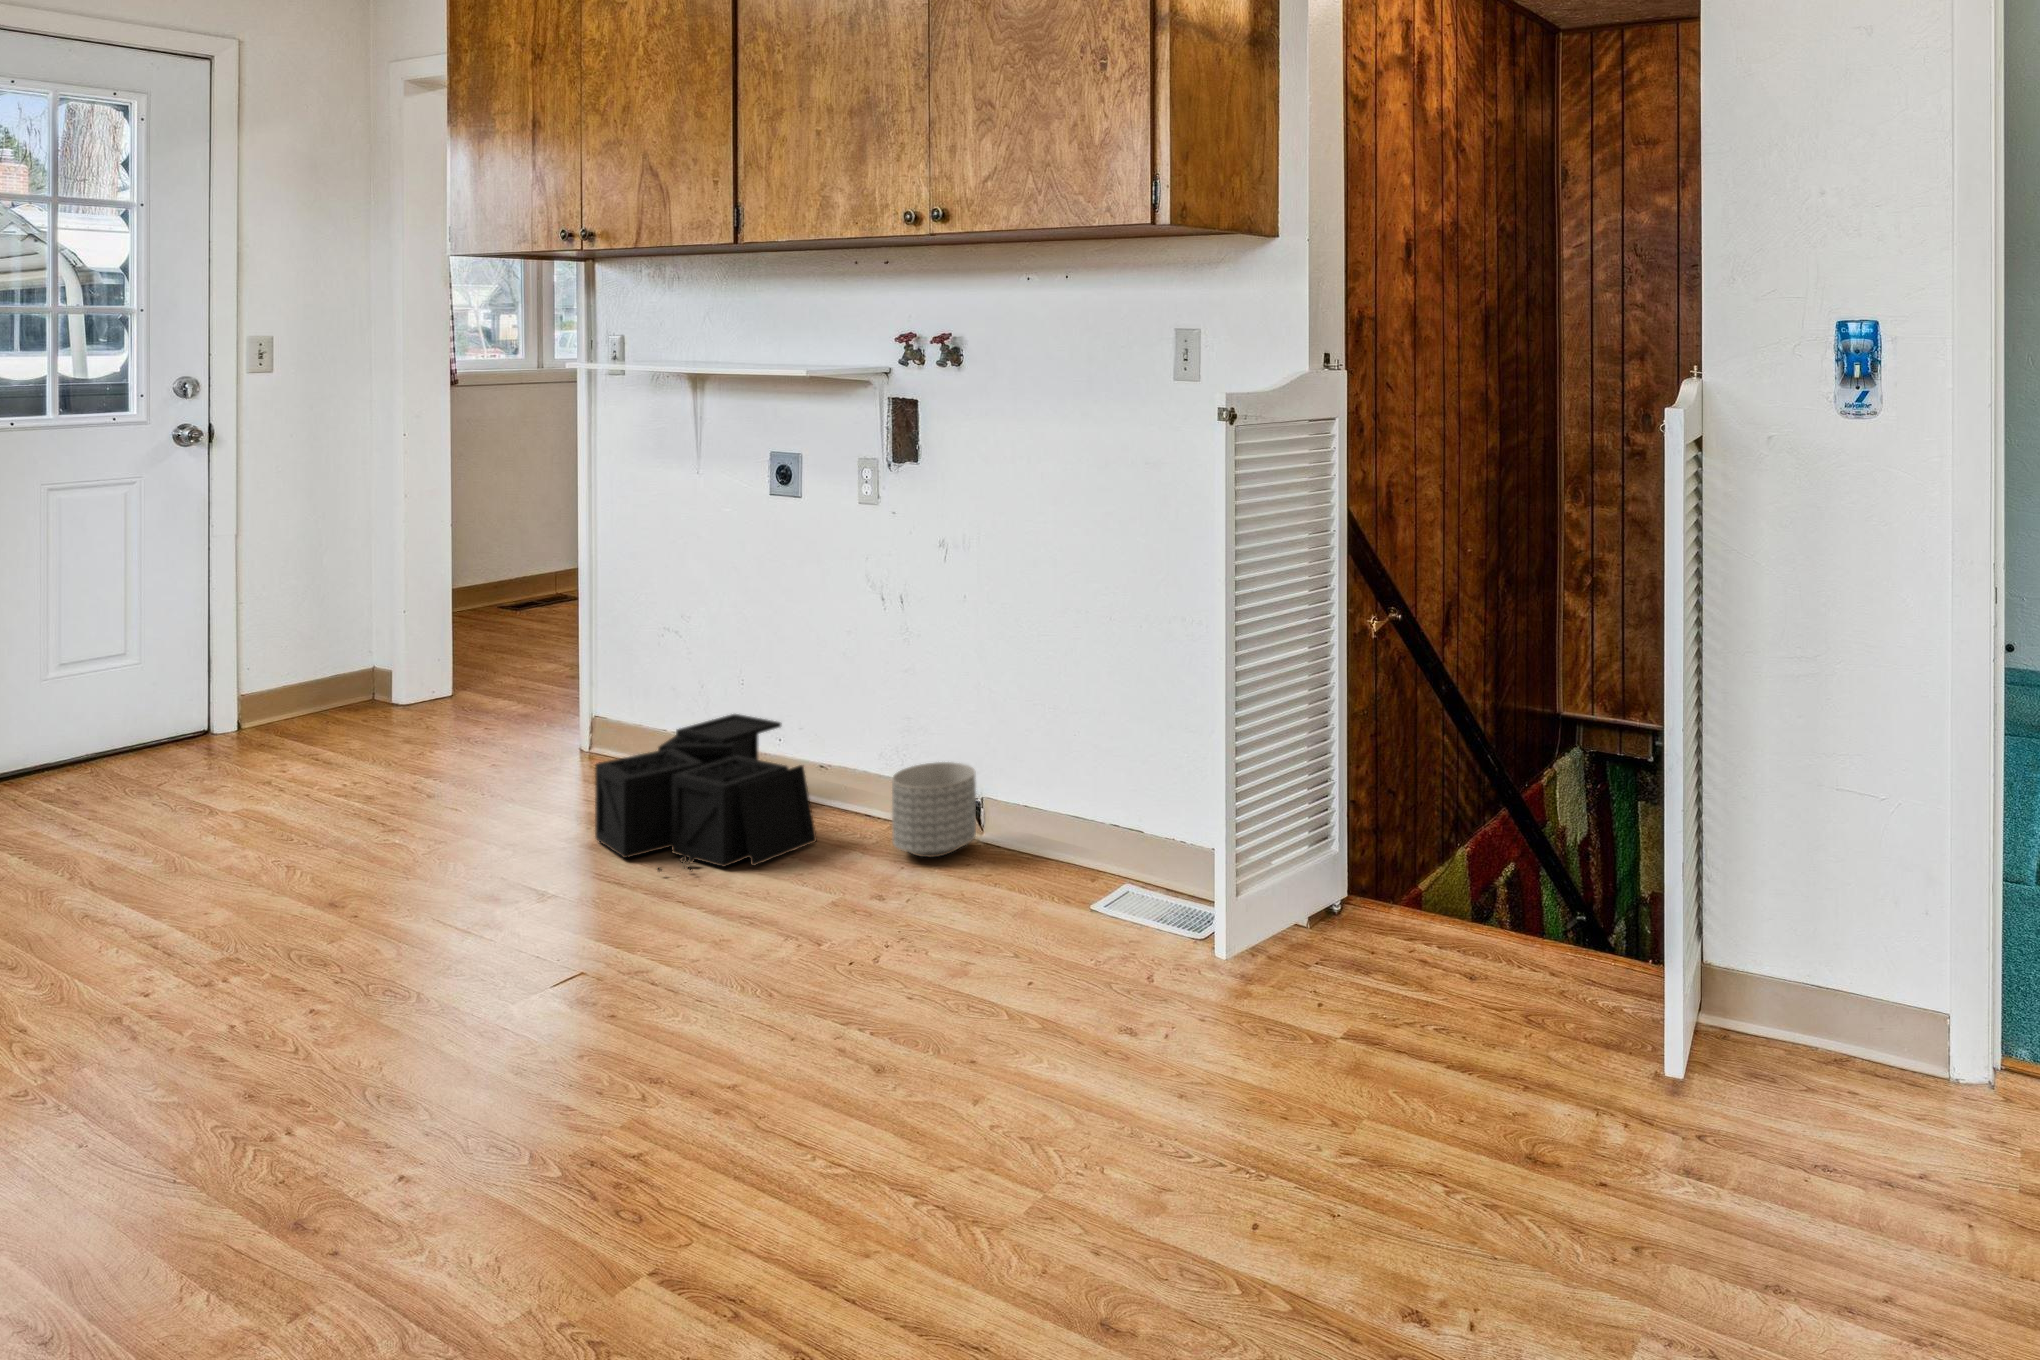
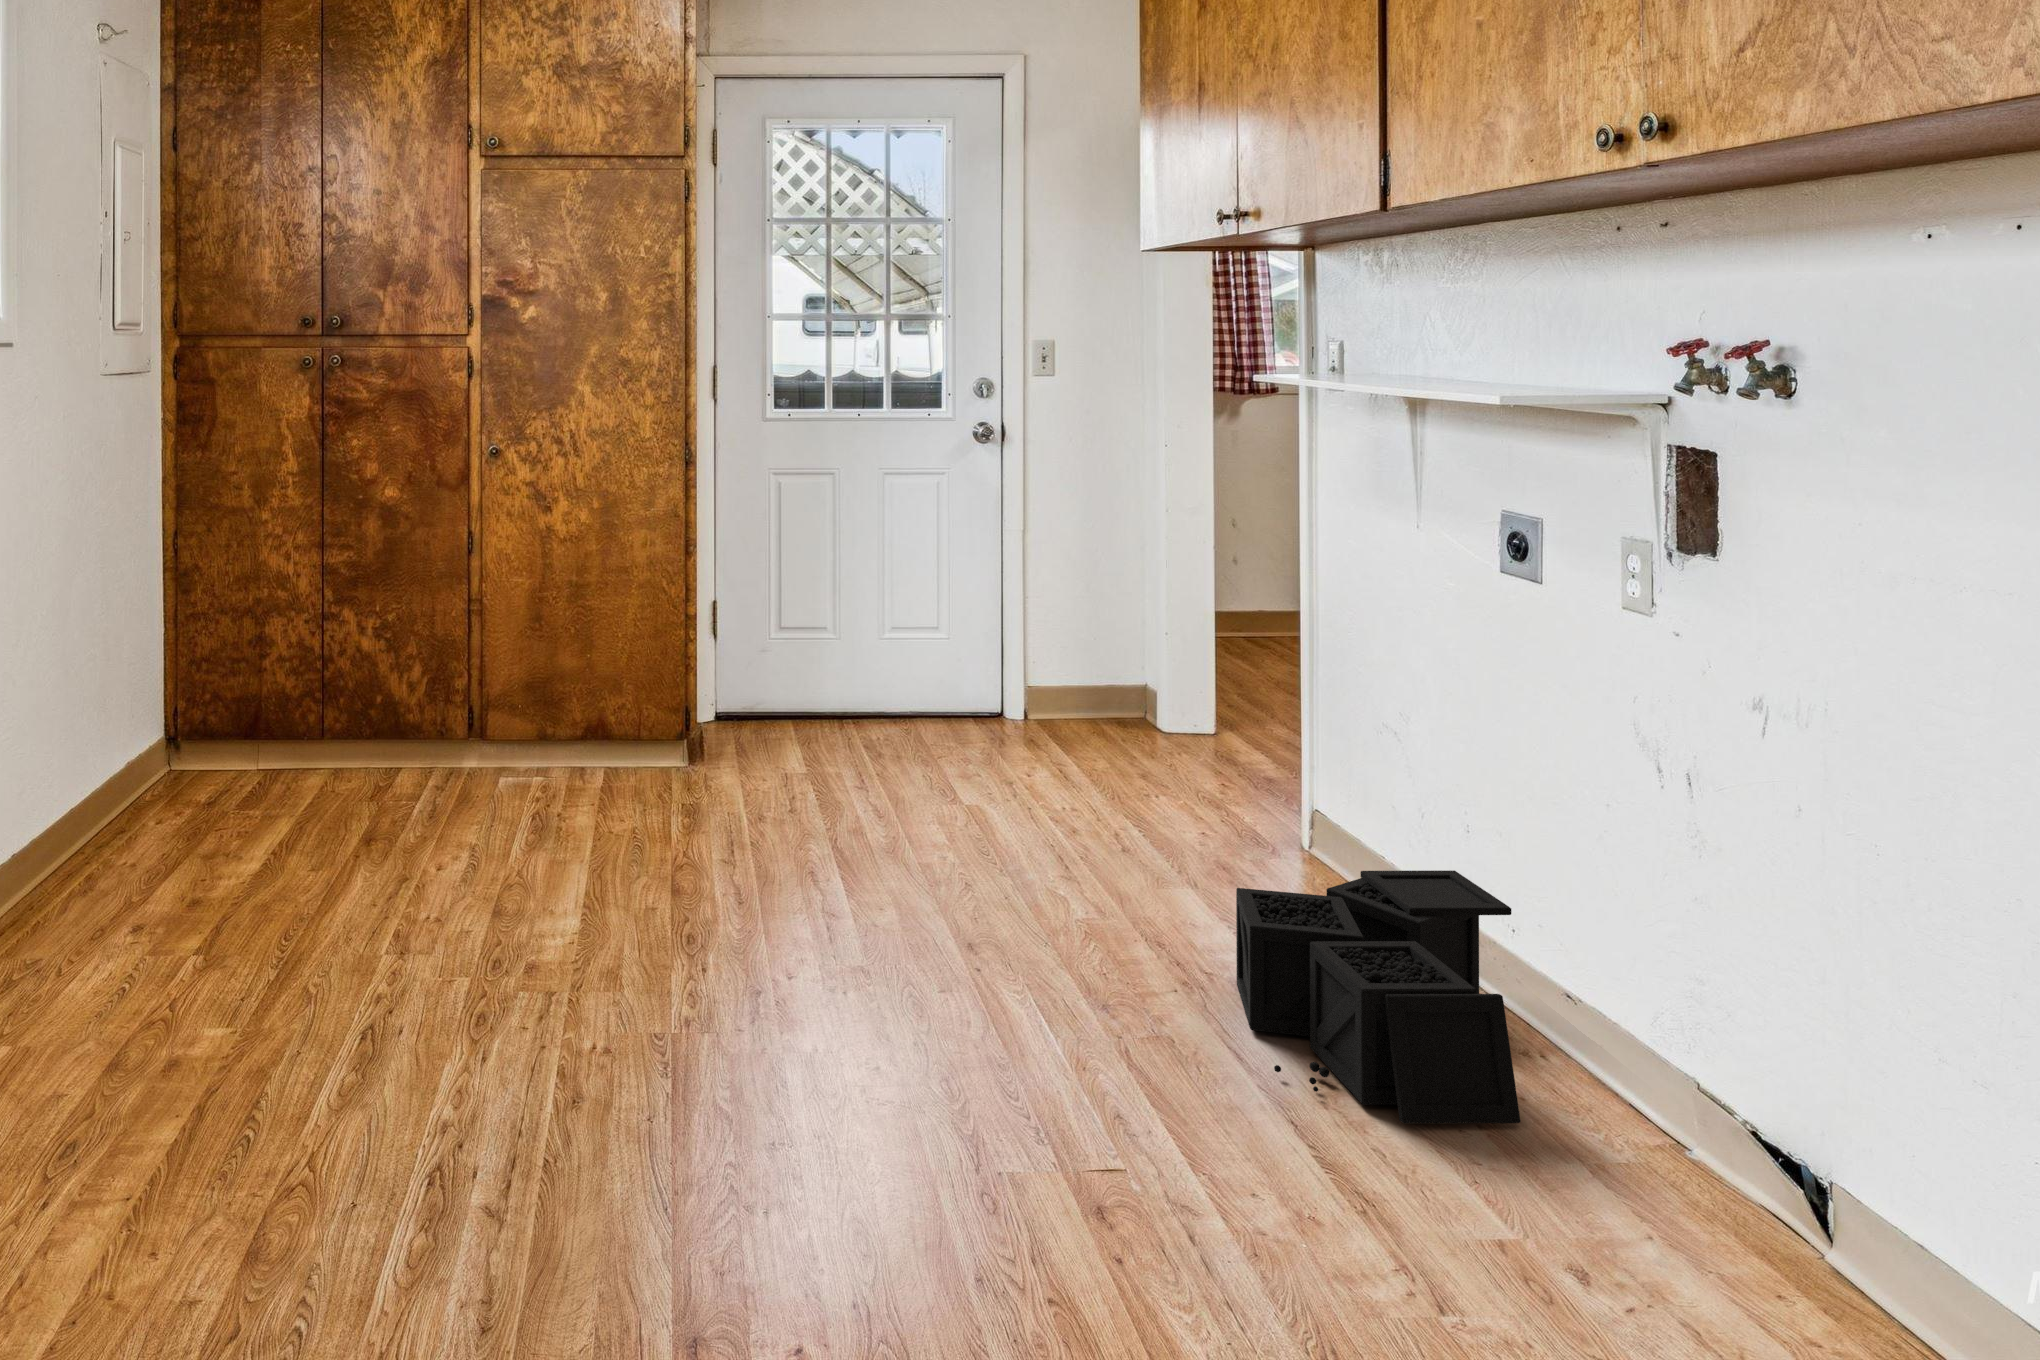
planter: present [892,762,976,857] -> none [1633,1071,1809,1264]

